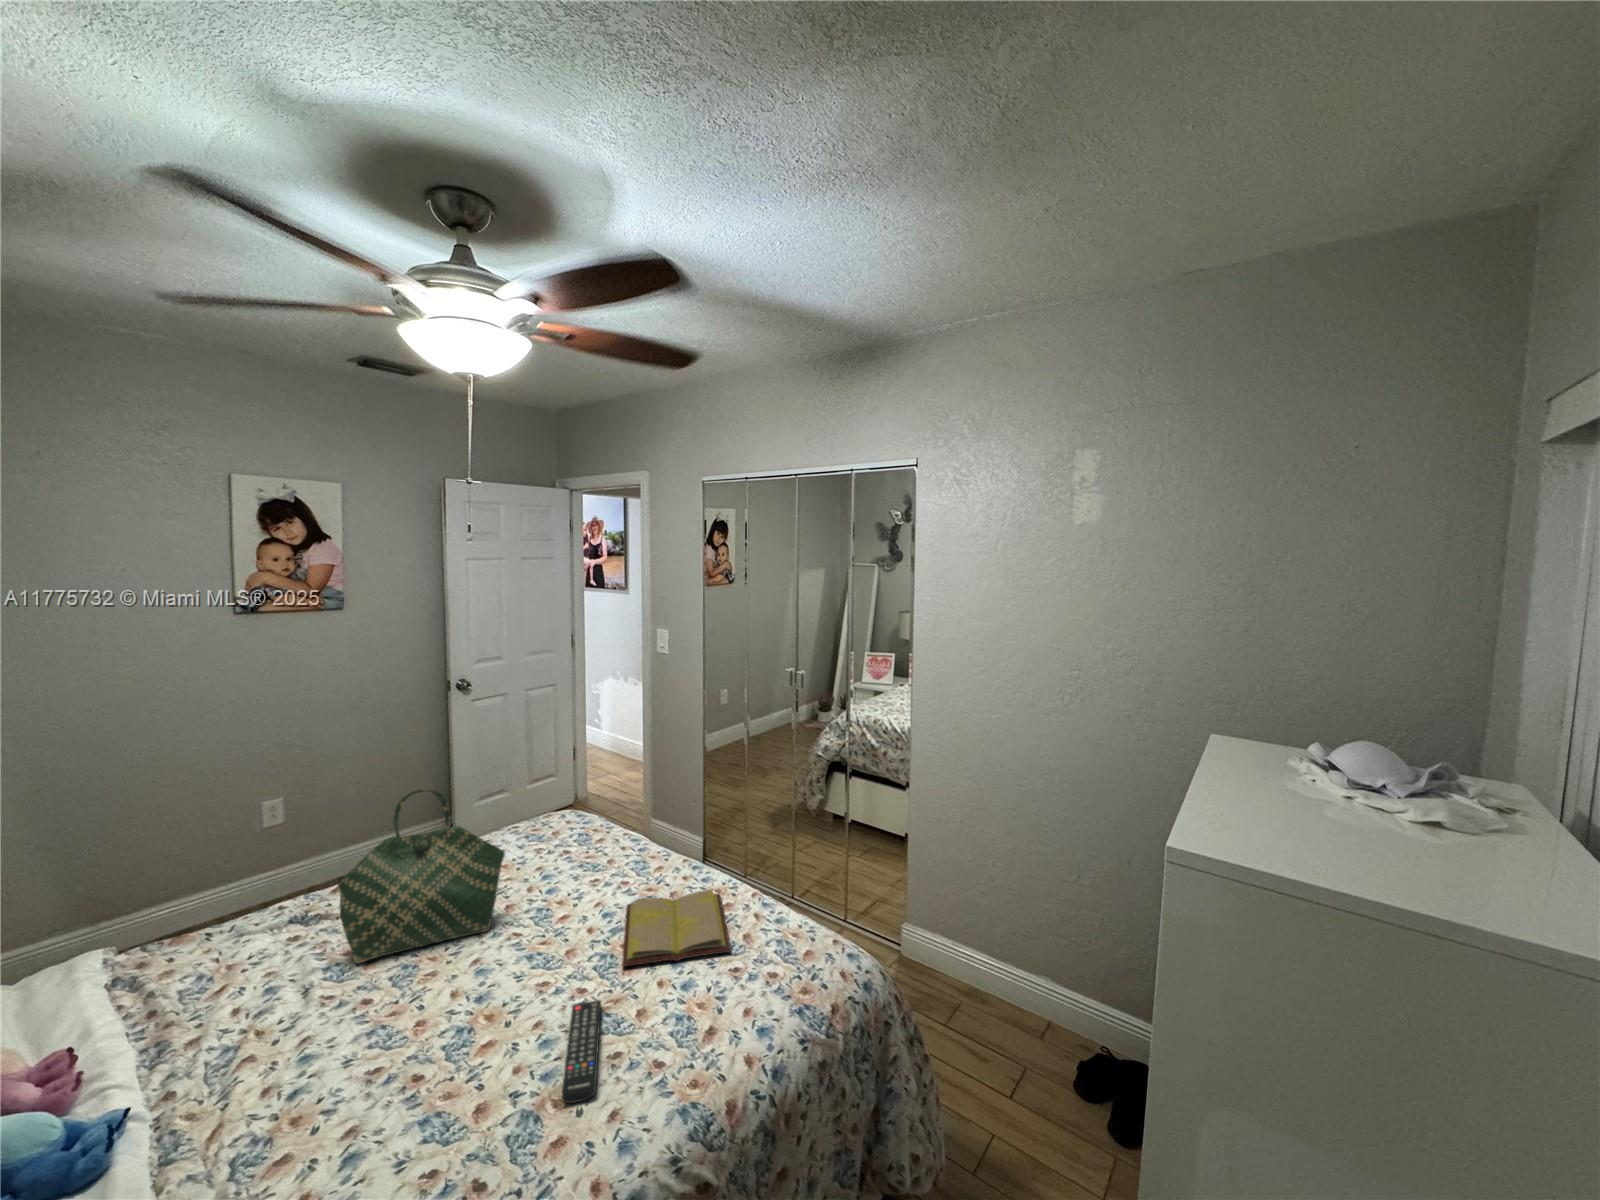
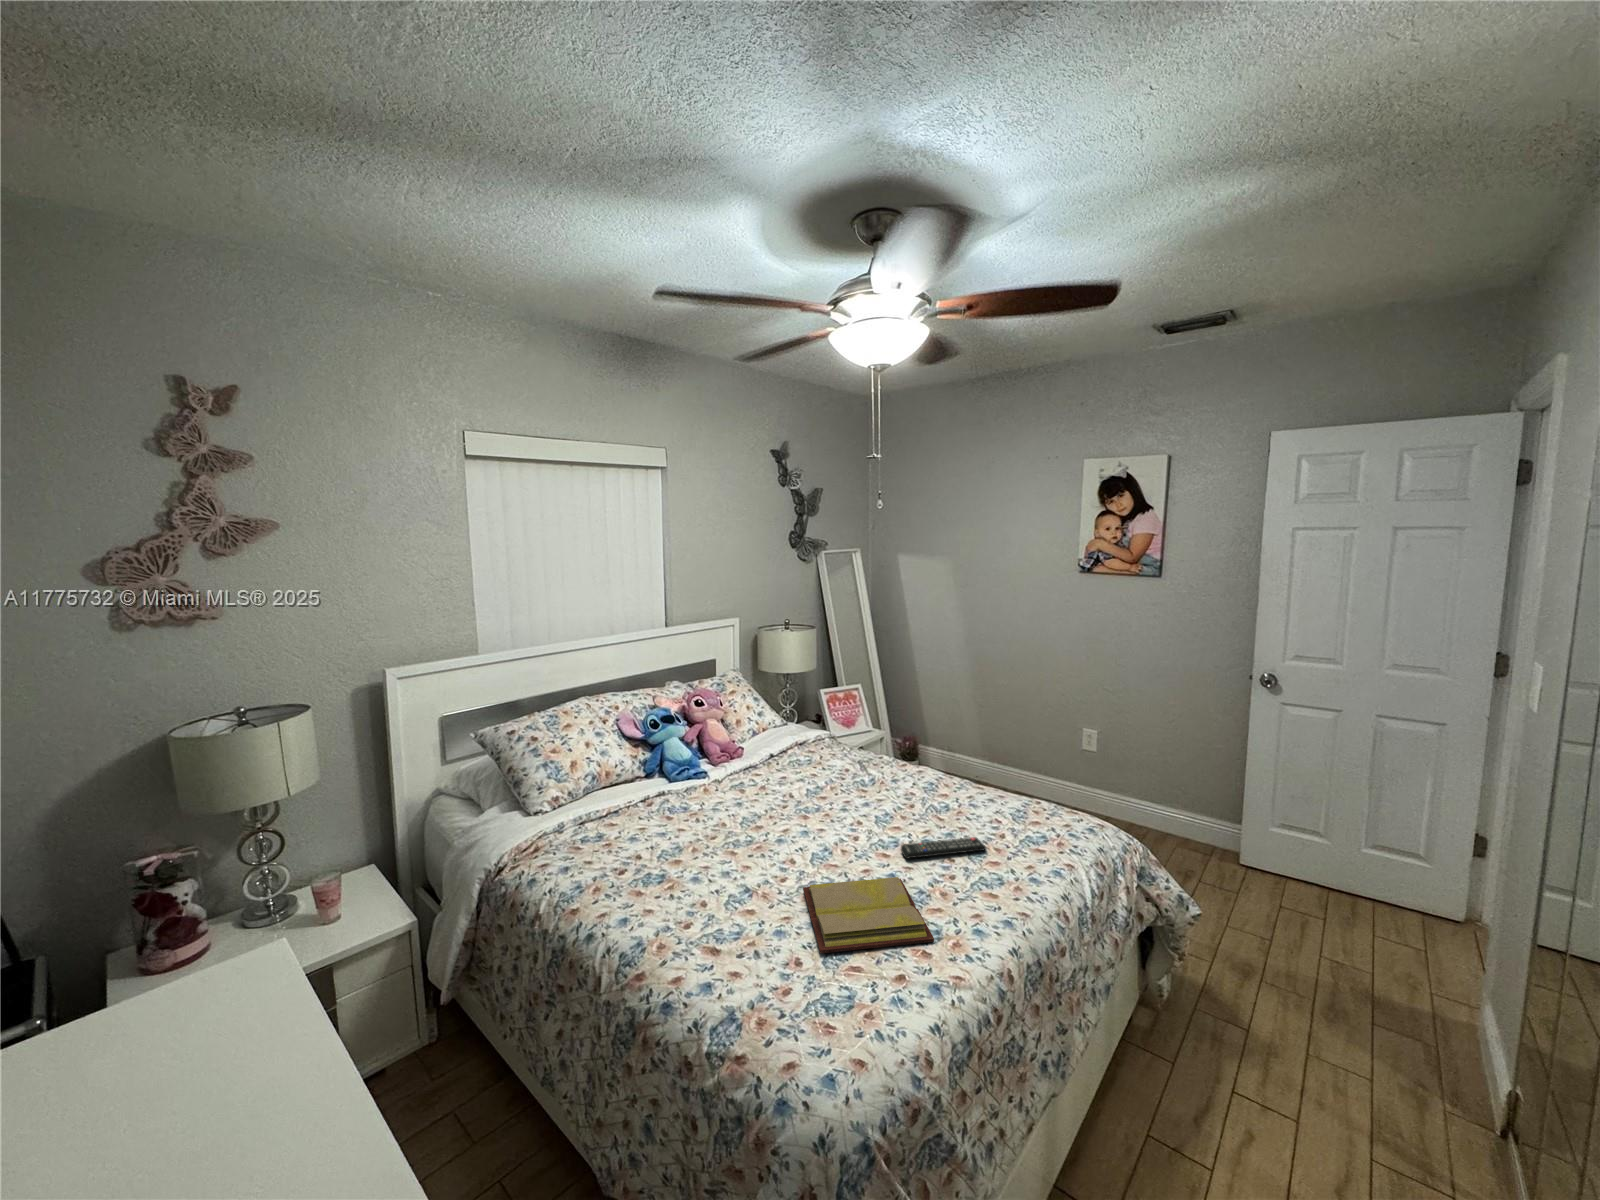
tote bag: present [338,789,505,964] -> none [819,693,880,826]
remote control: present [562,1000,601,1103] -> present [901,837,986,858]

